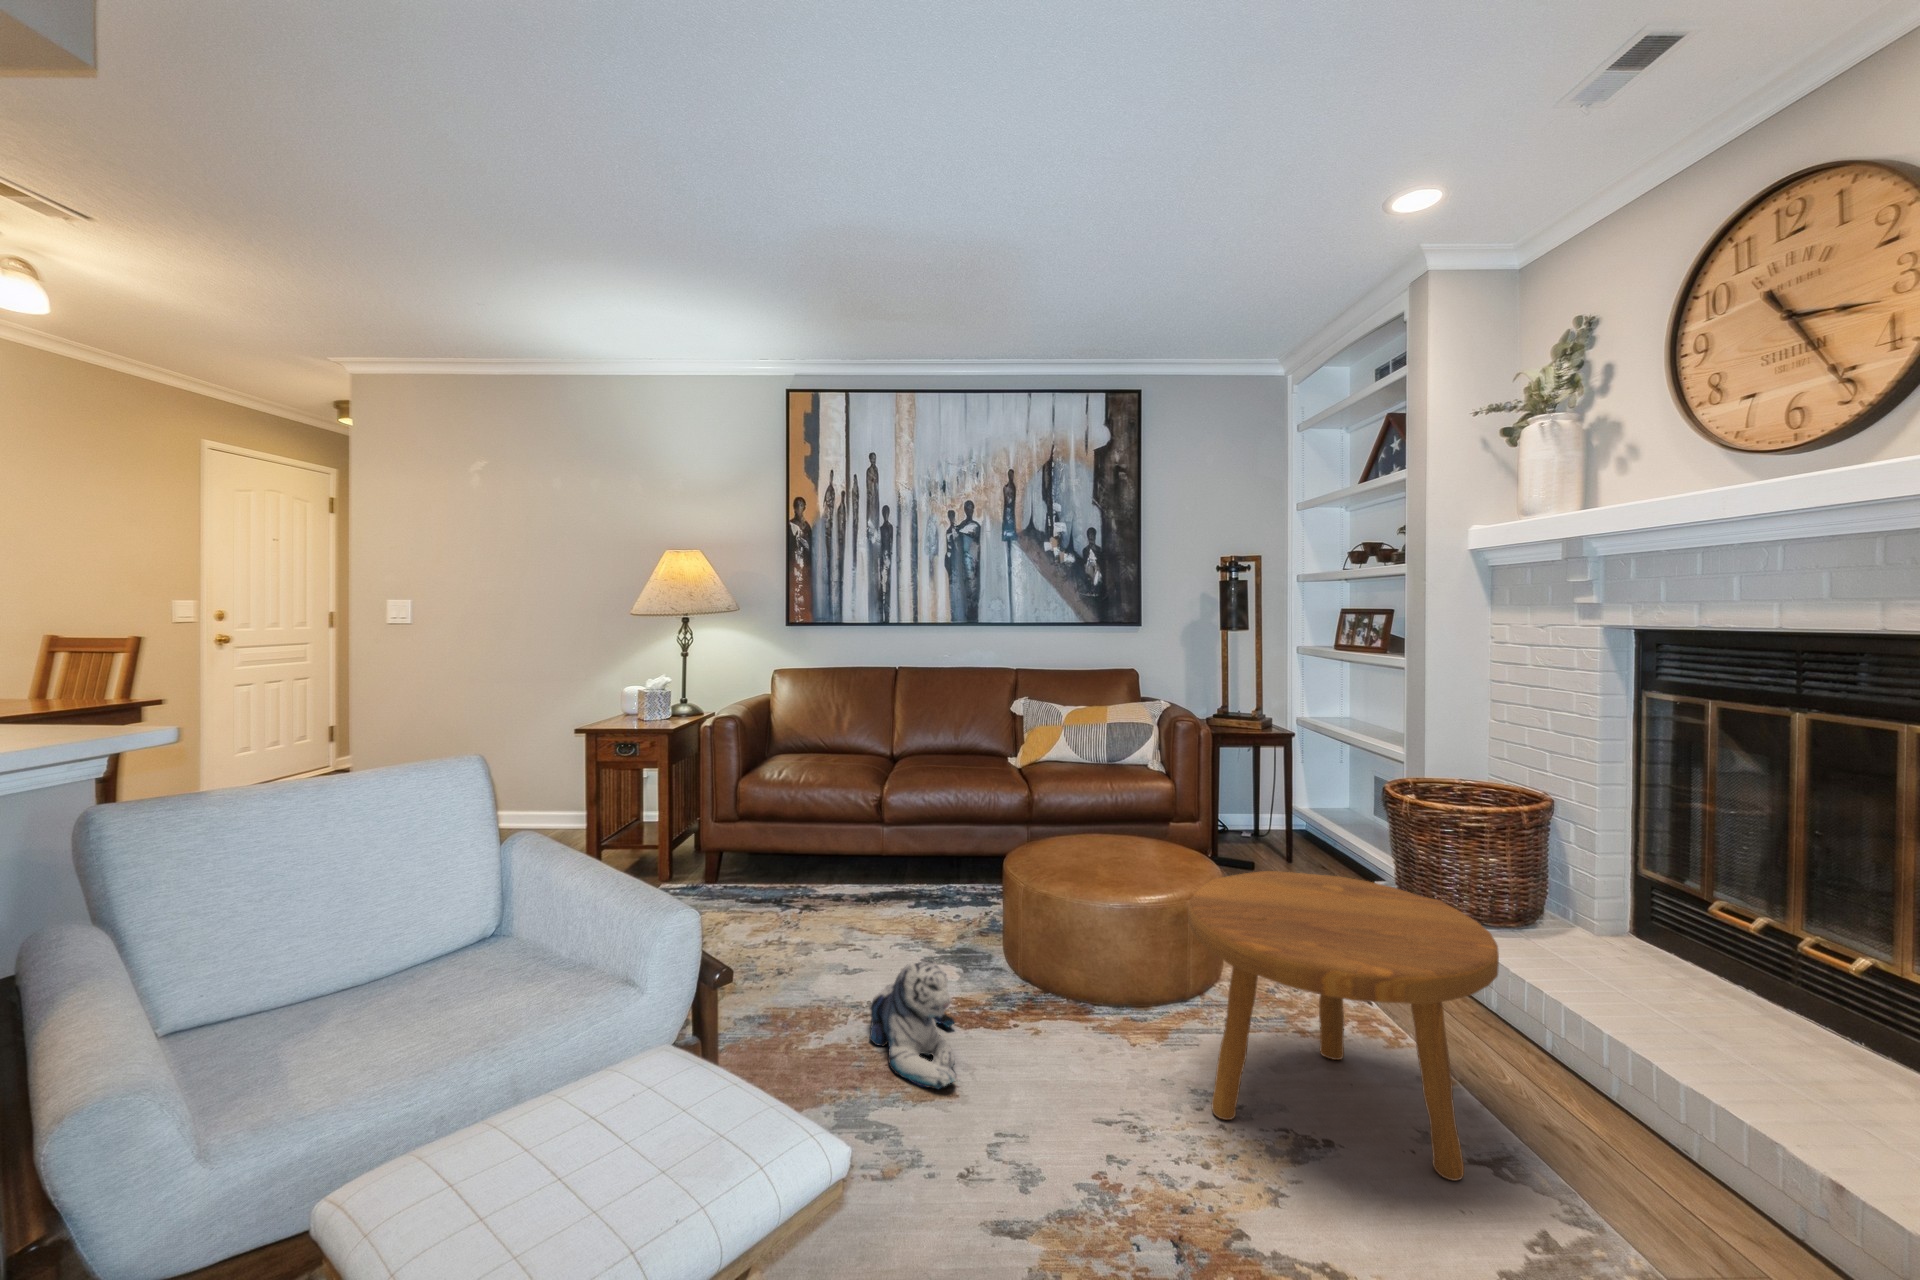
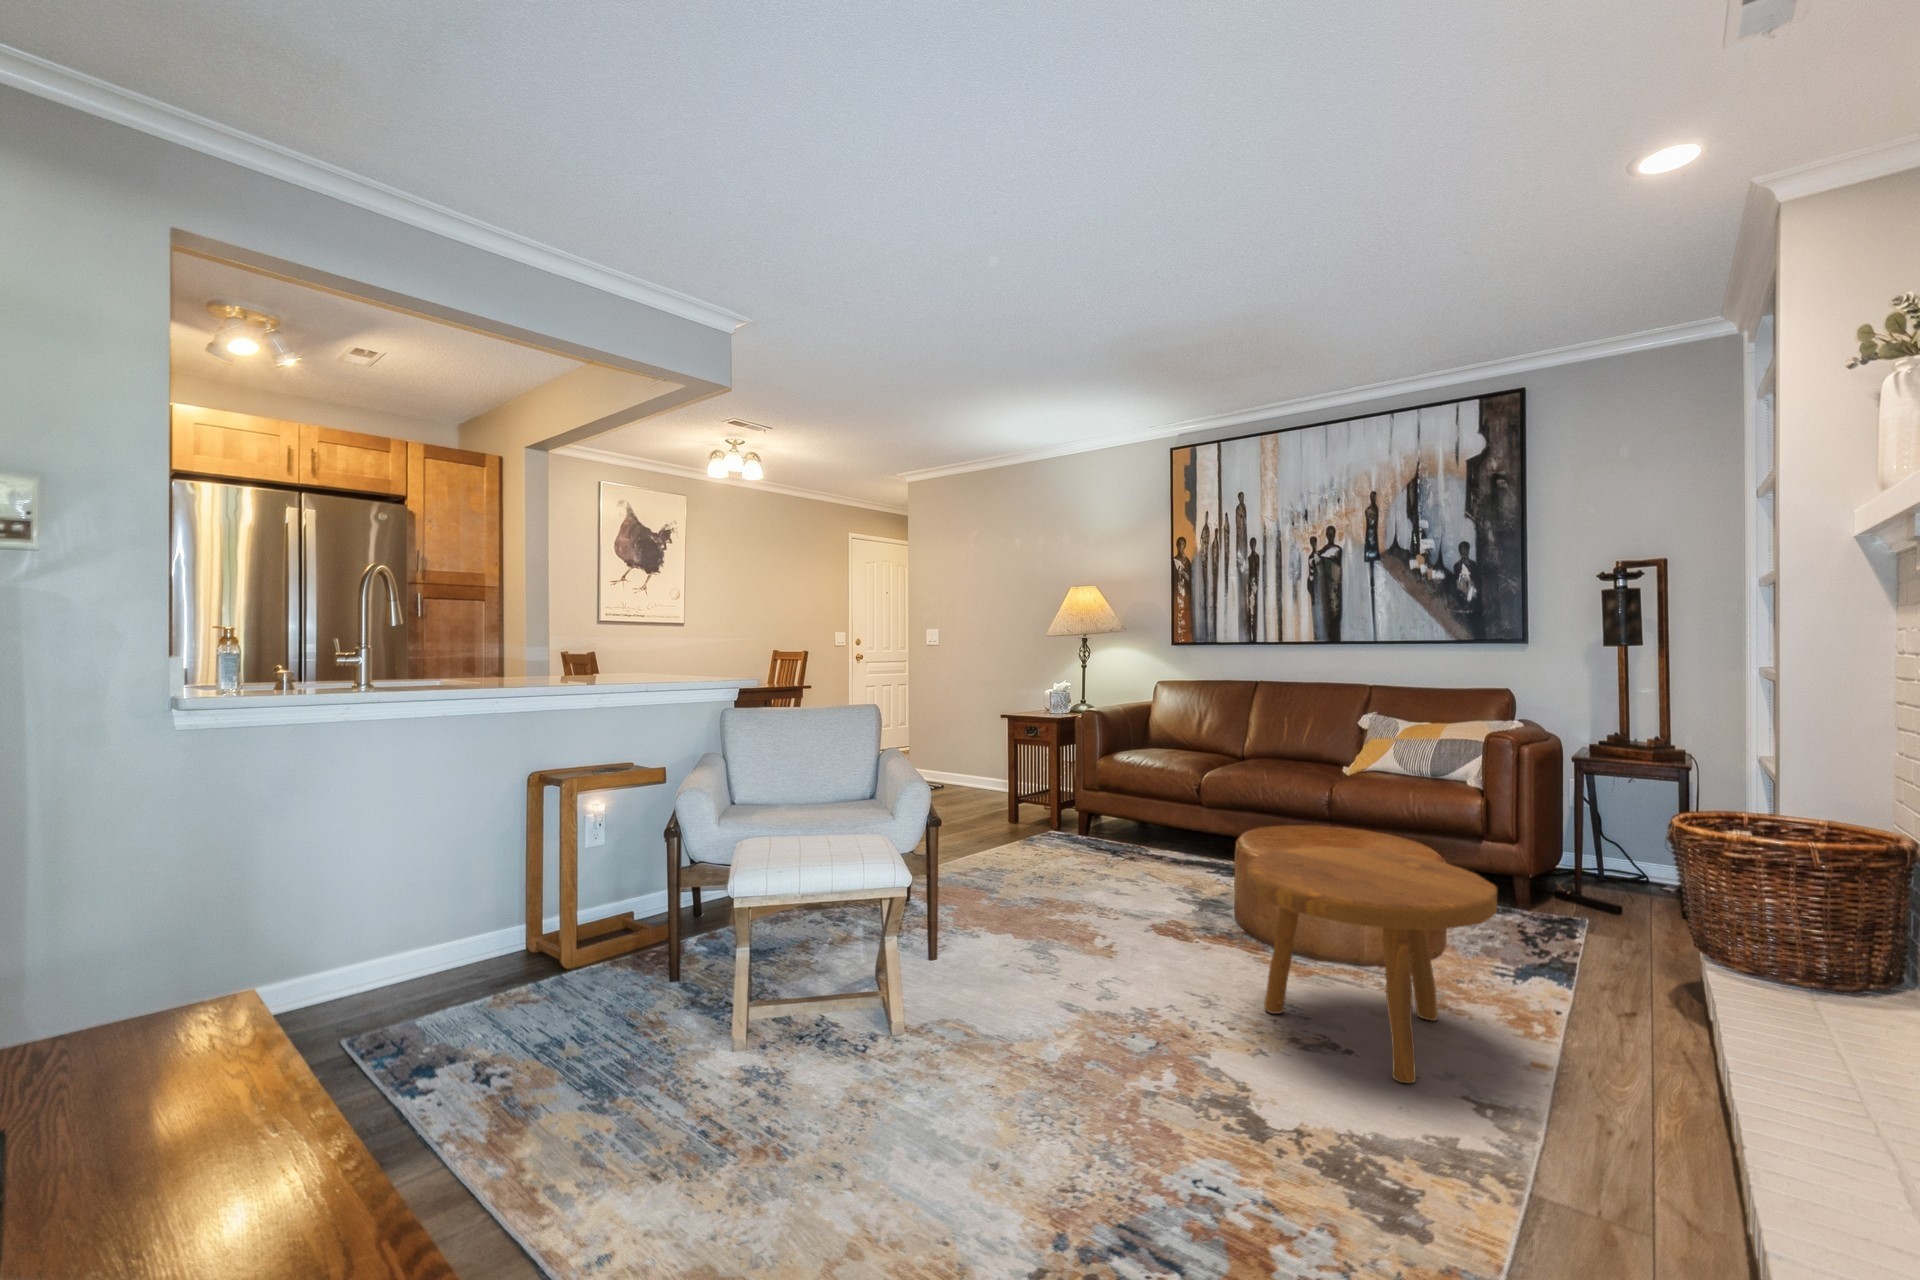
plush toy: present [869,961,956,1089] -> none [1083,873,1147,951]

